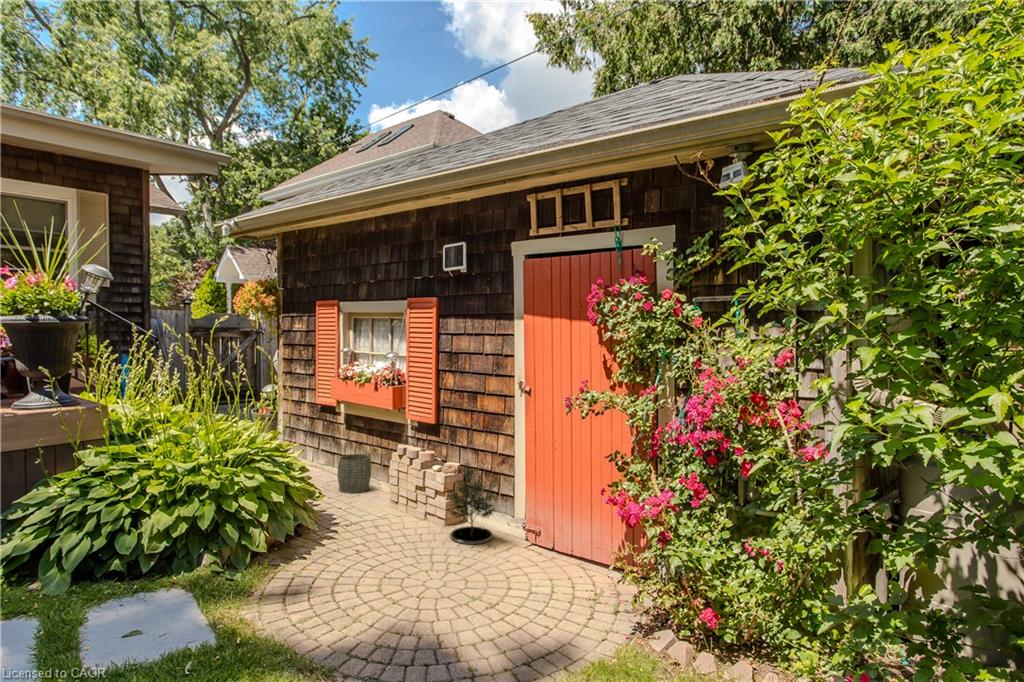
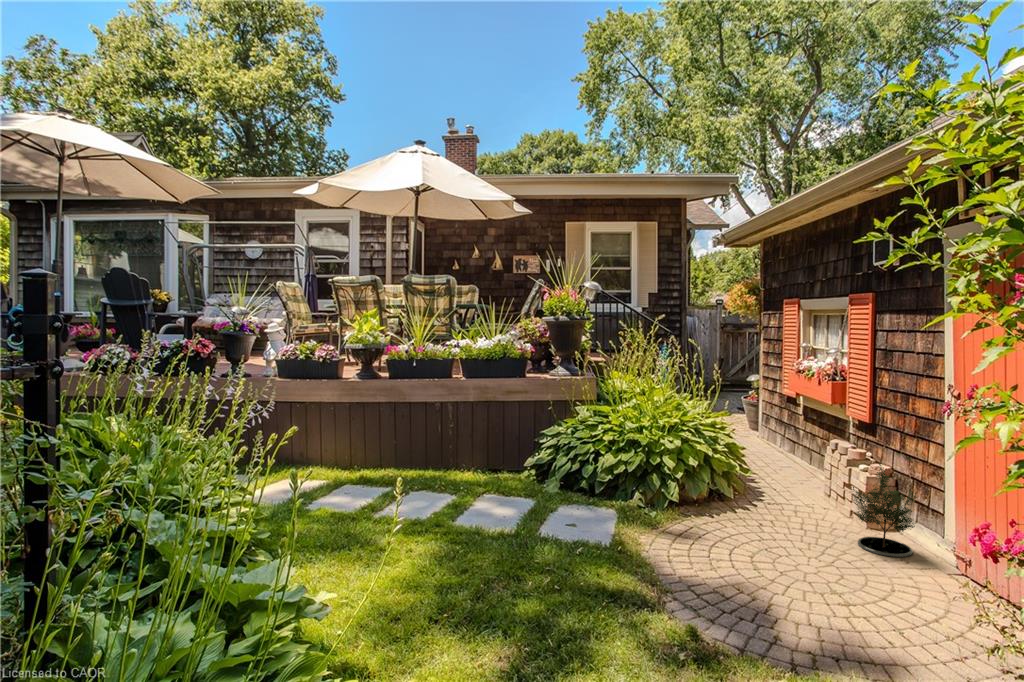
woven basket: present [338,454,371,493] -> none [783,446,819,485]

